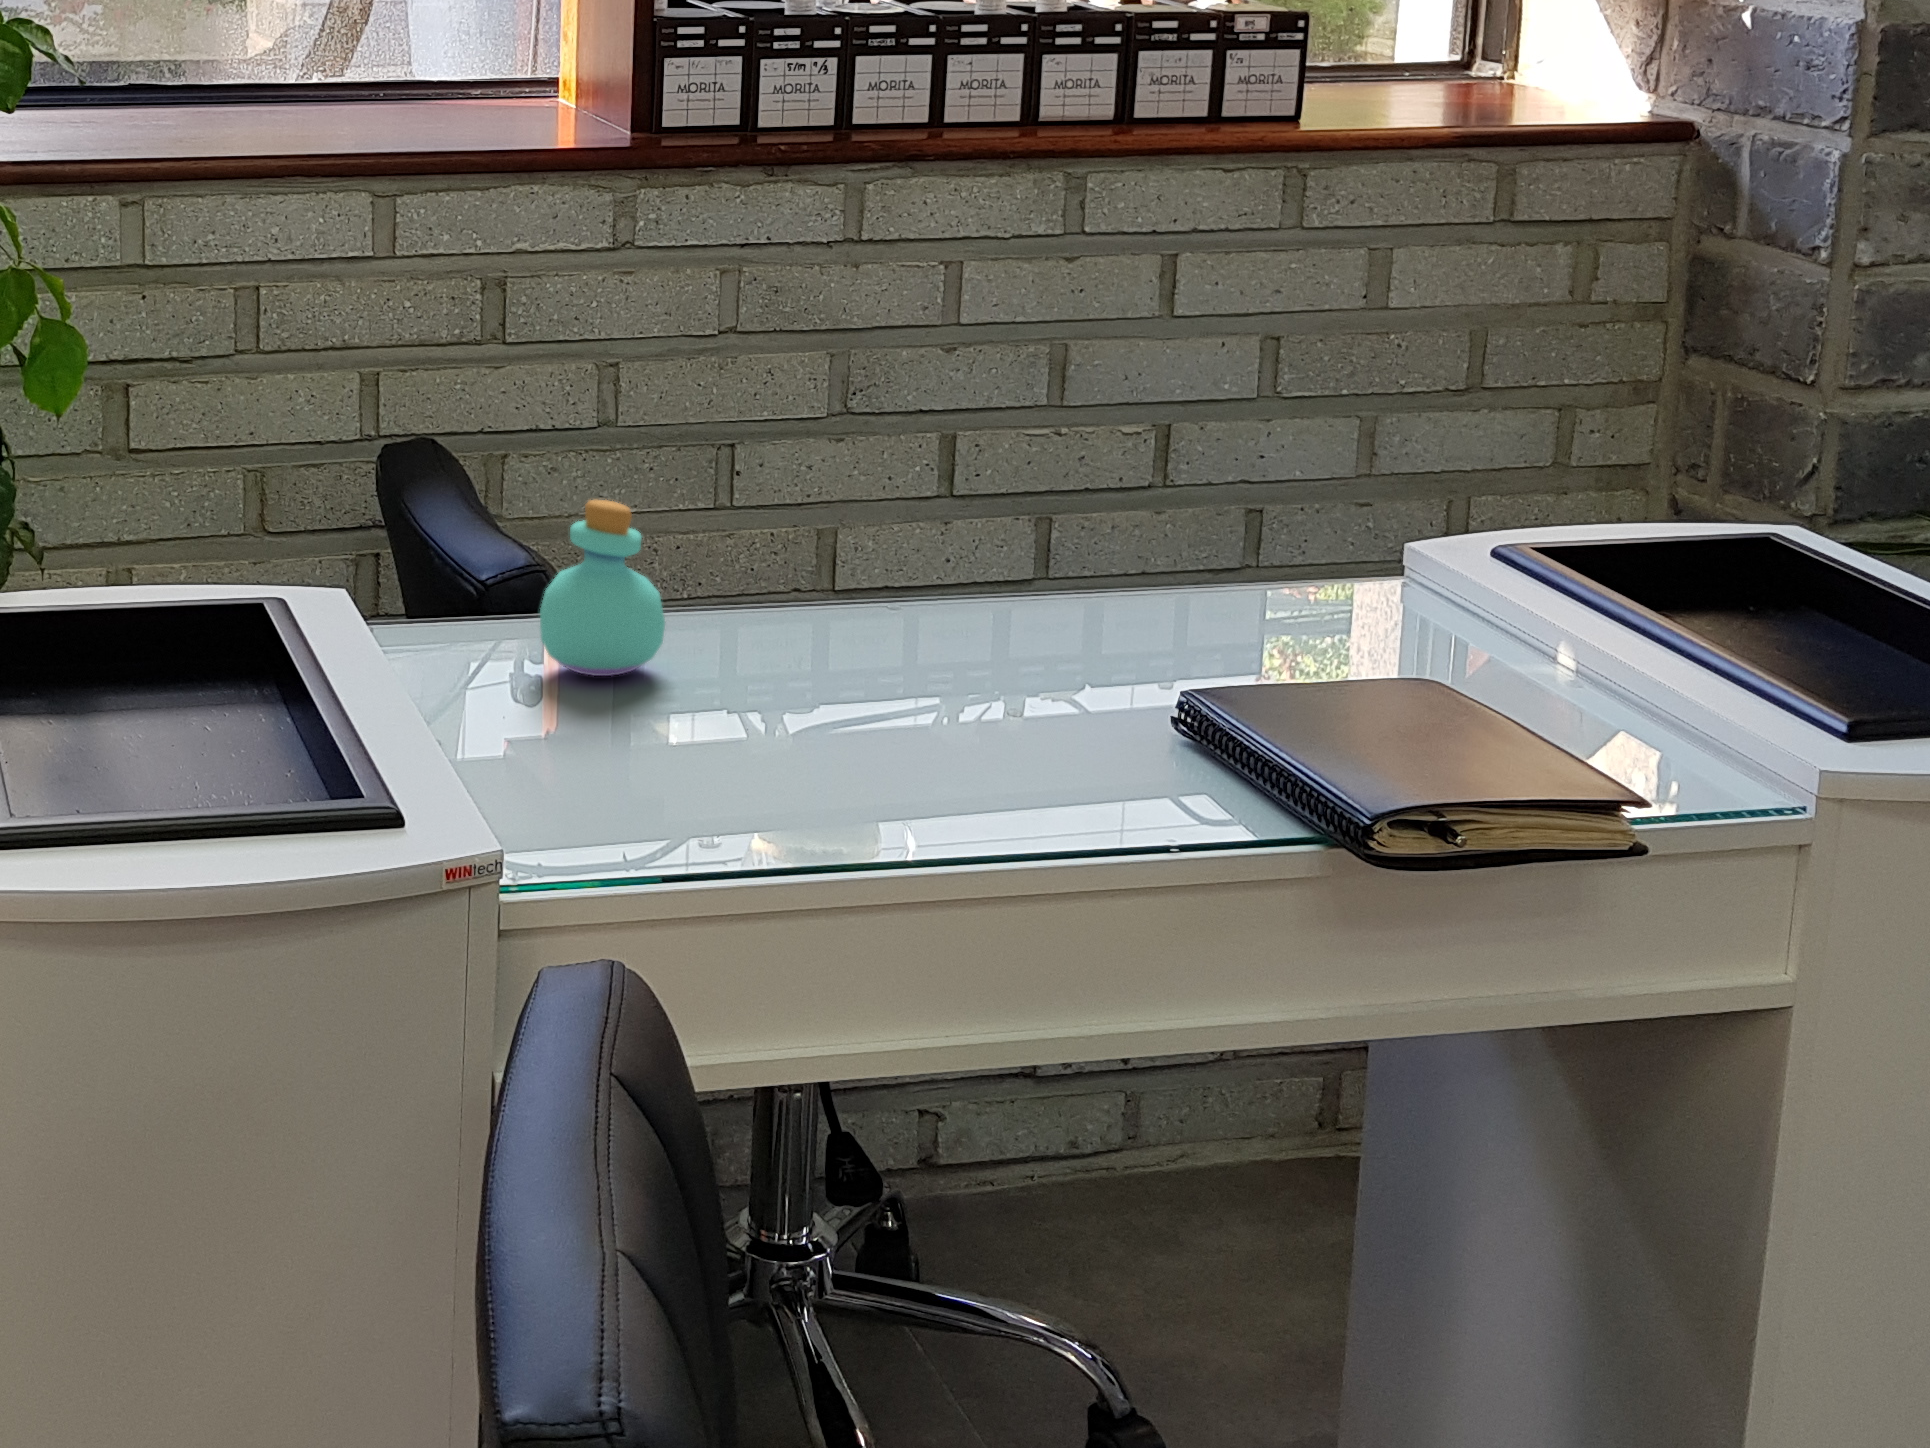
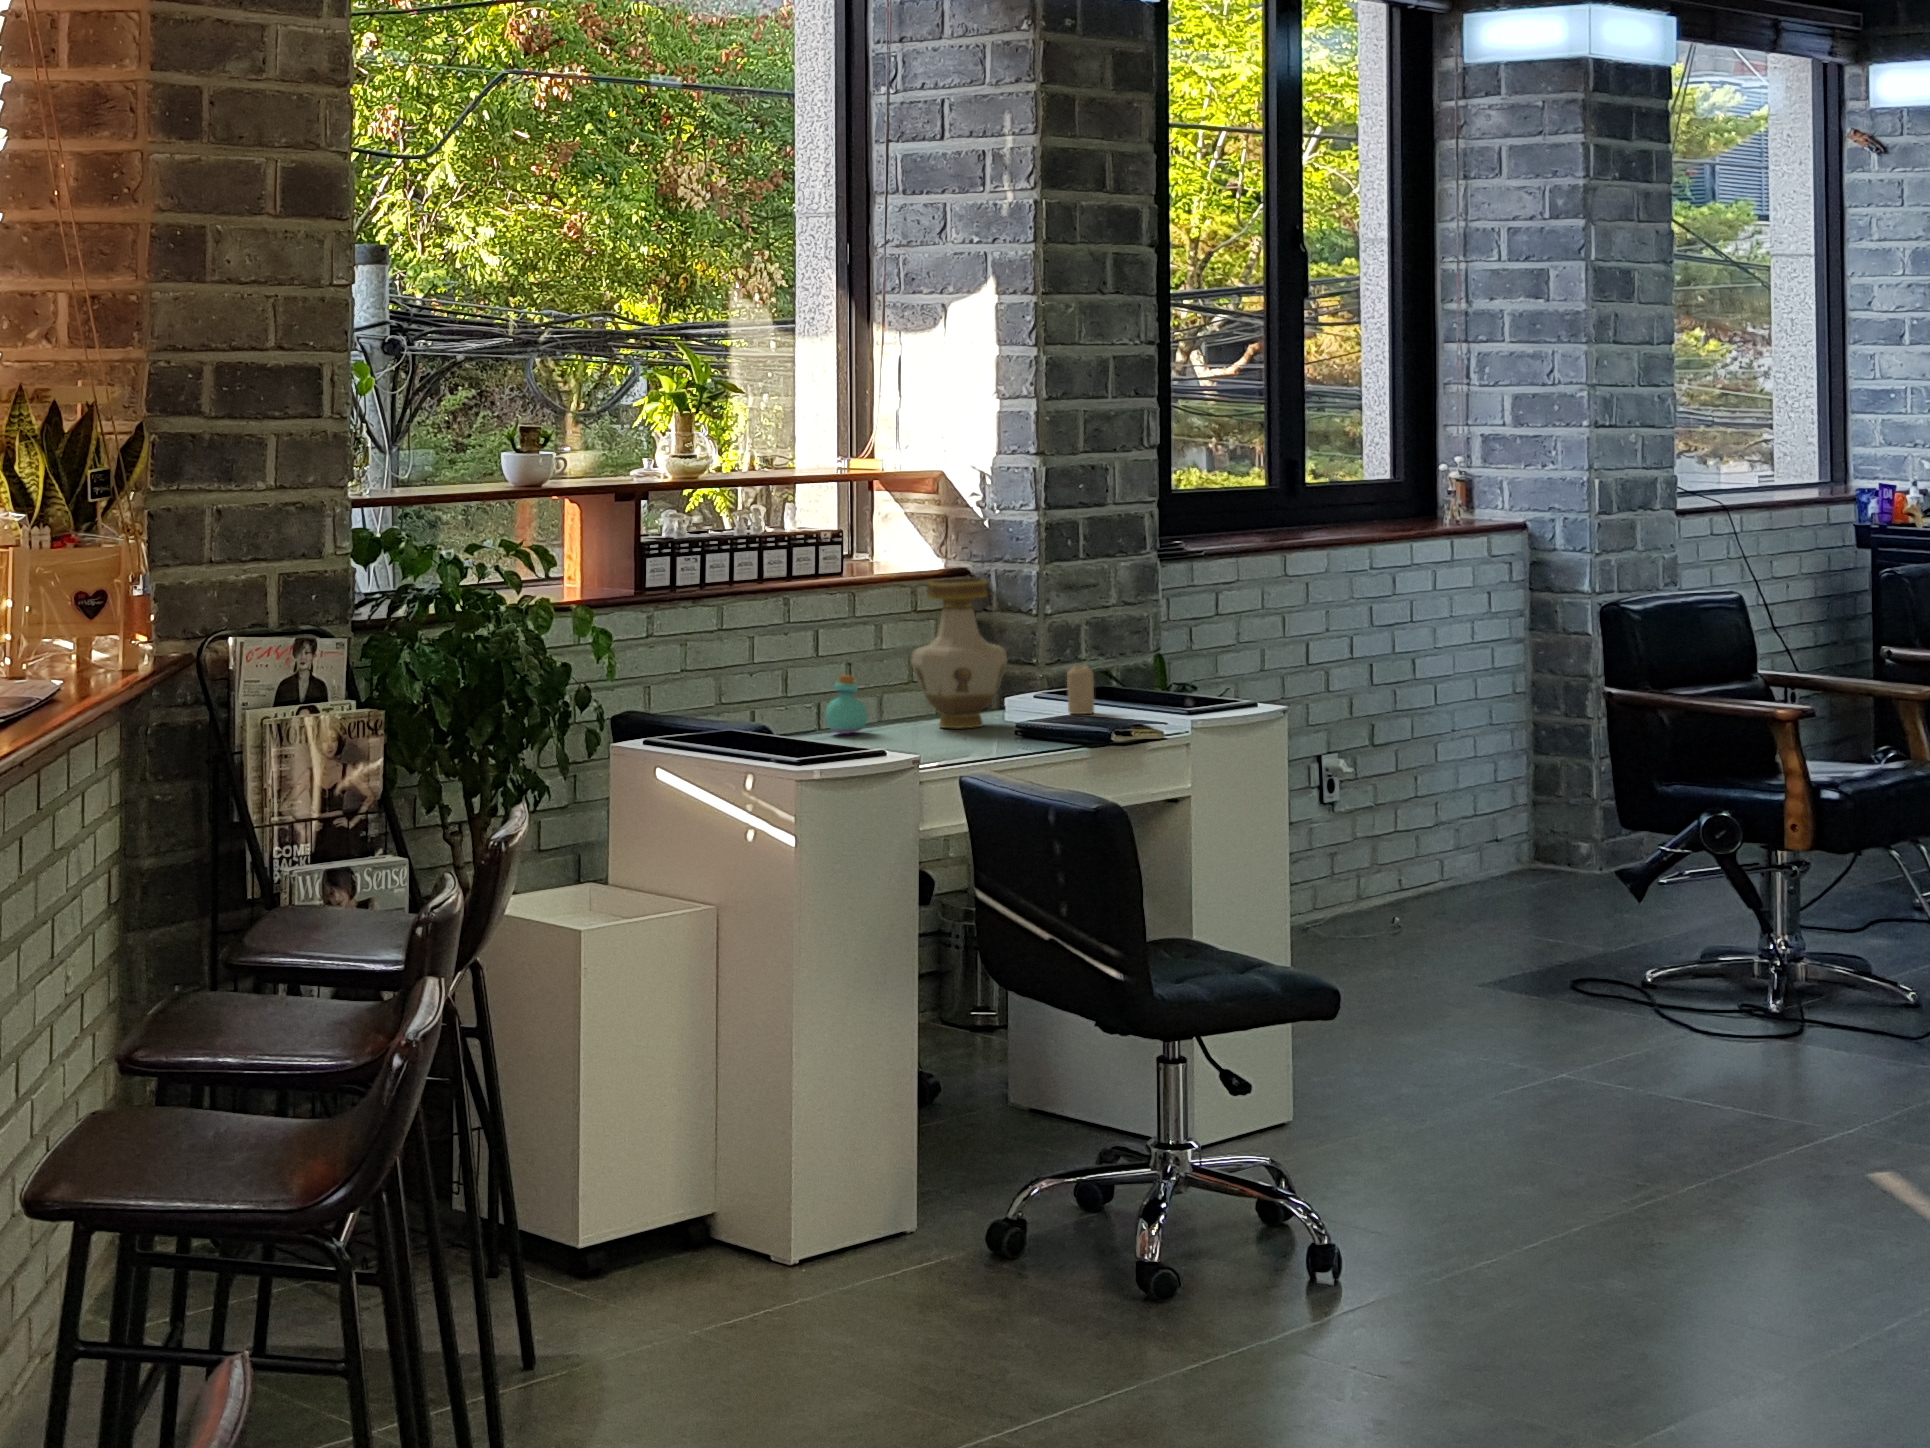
vase: none [784,248,1087,733] -> present [911,579,1007,728]
candle: none [1321,572,1417,739] -> present [1067,666,1094,714]

